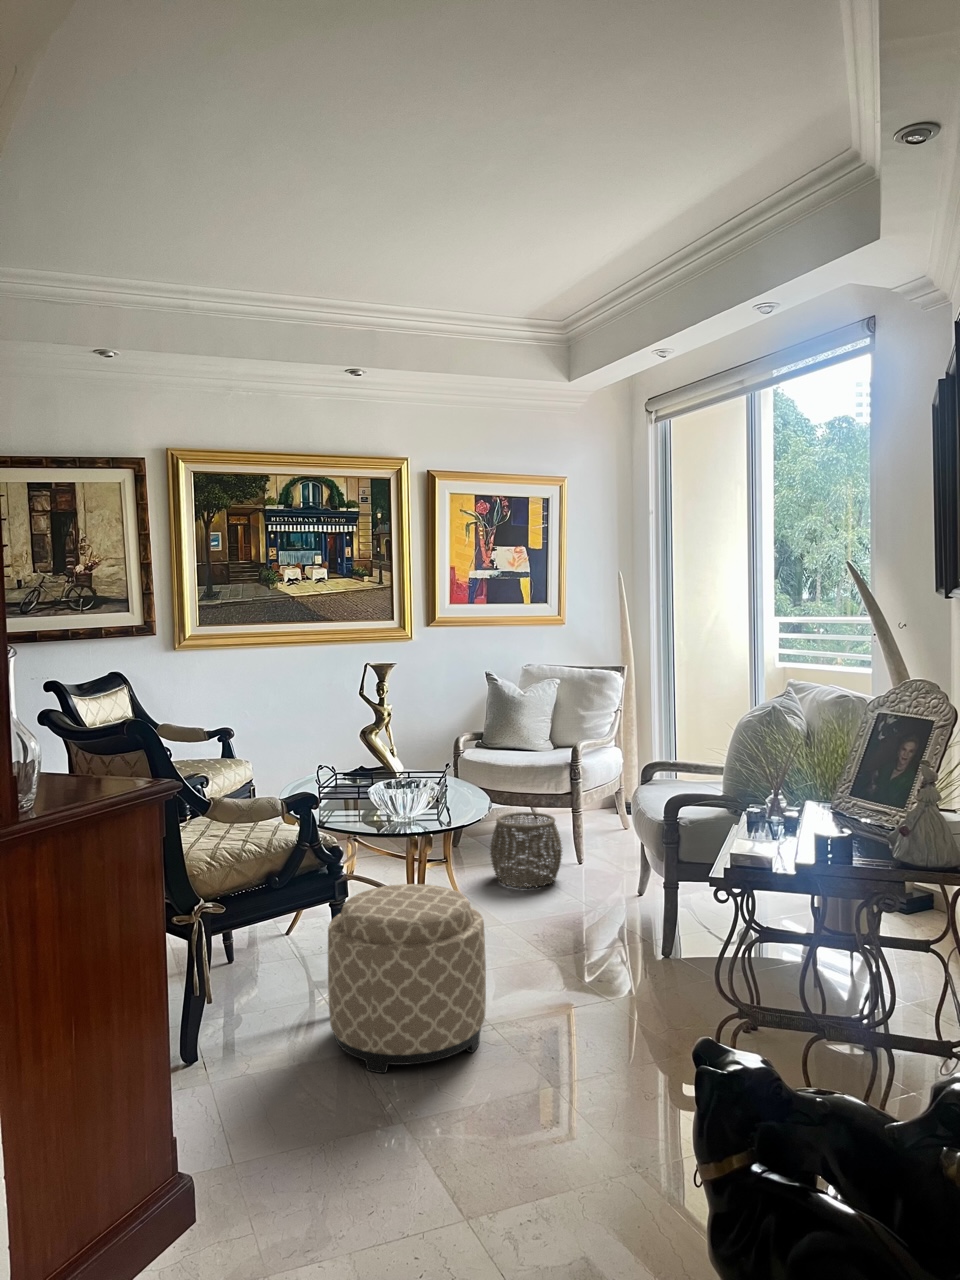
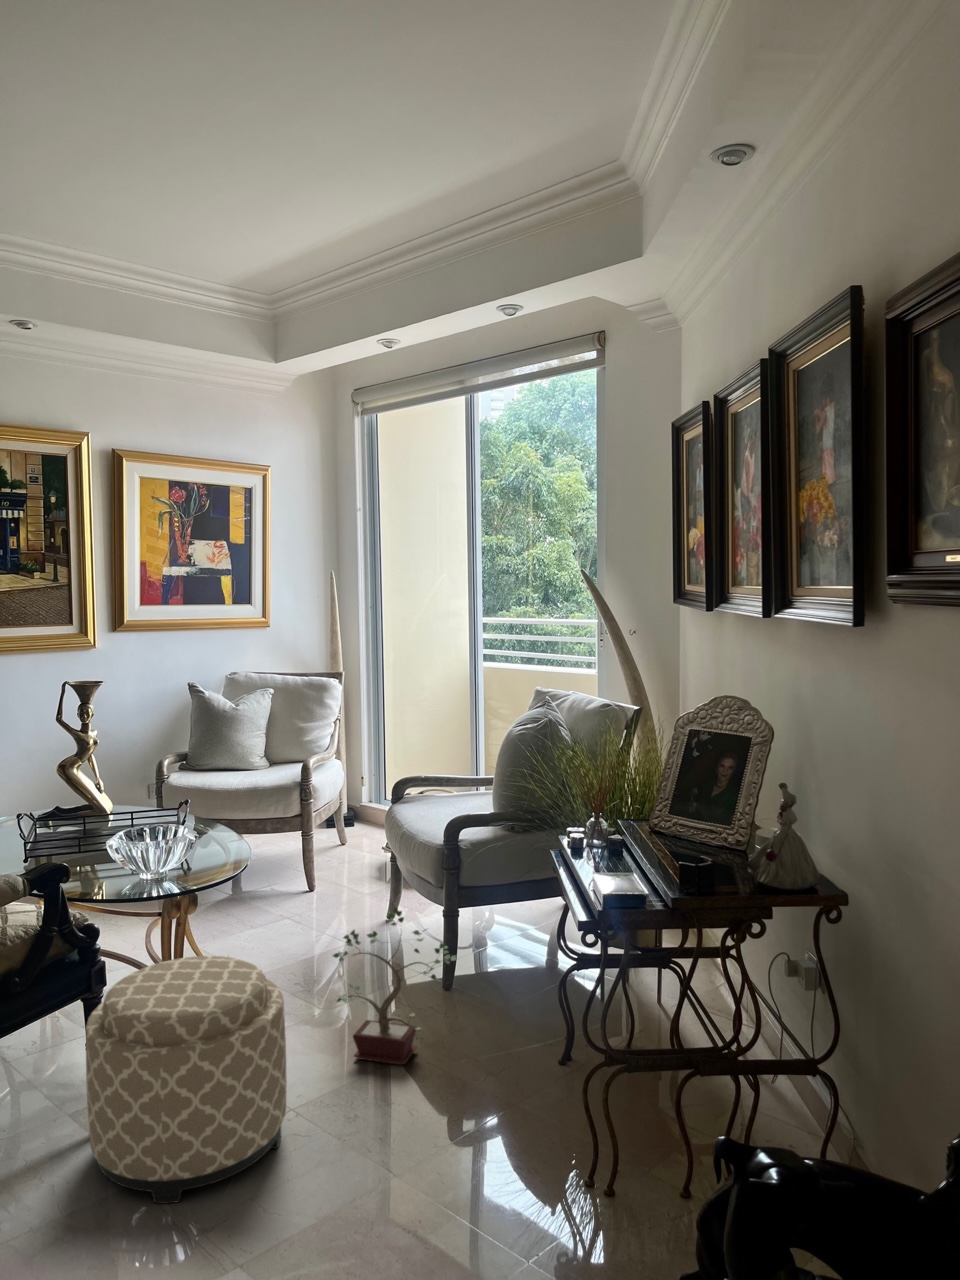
woven basket: present [490,812,562,888] -> none [216,840,300,928]
potted plant: none [545,866,651,1012] -> present [333,907,457,1065]

